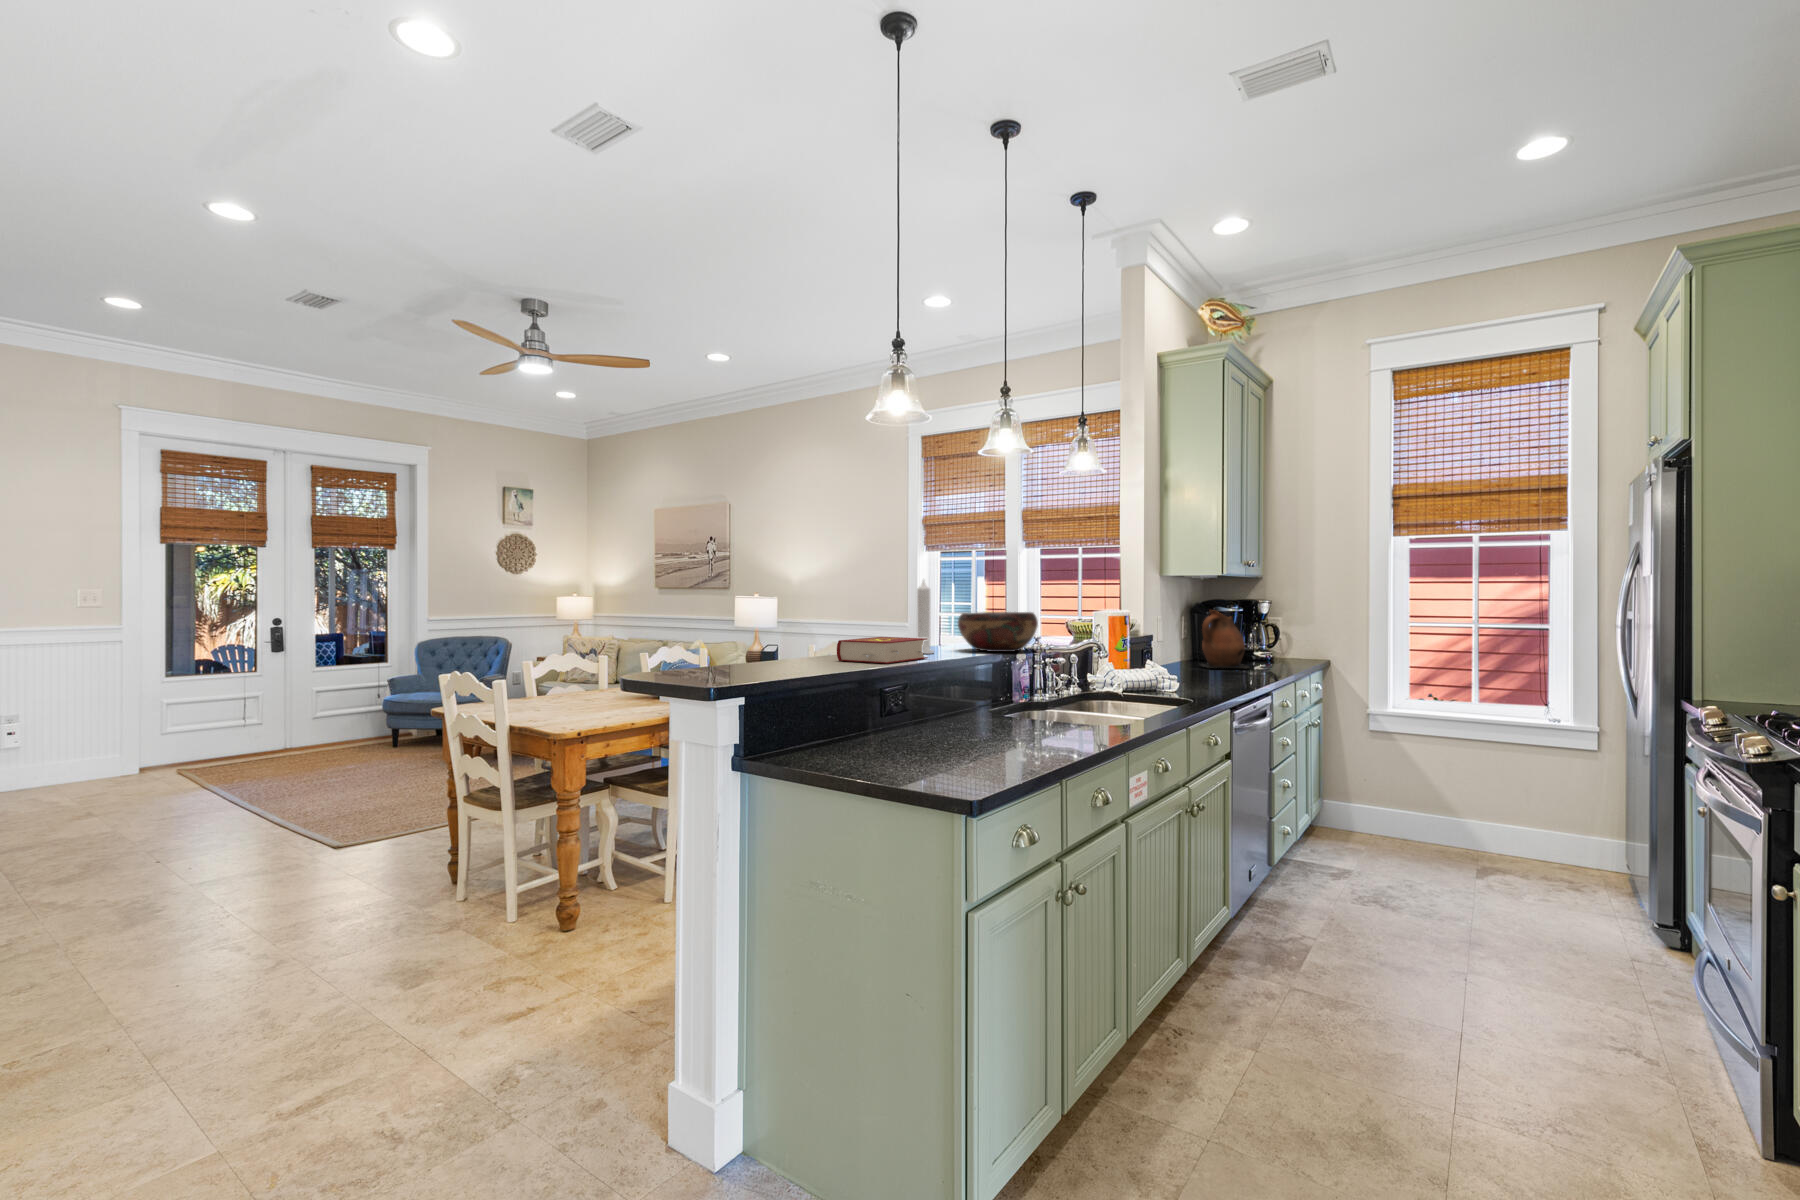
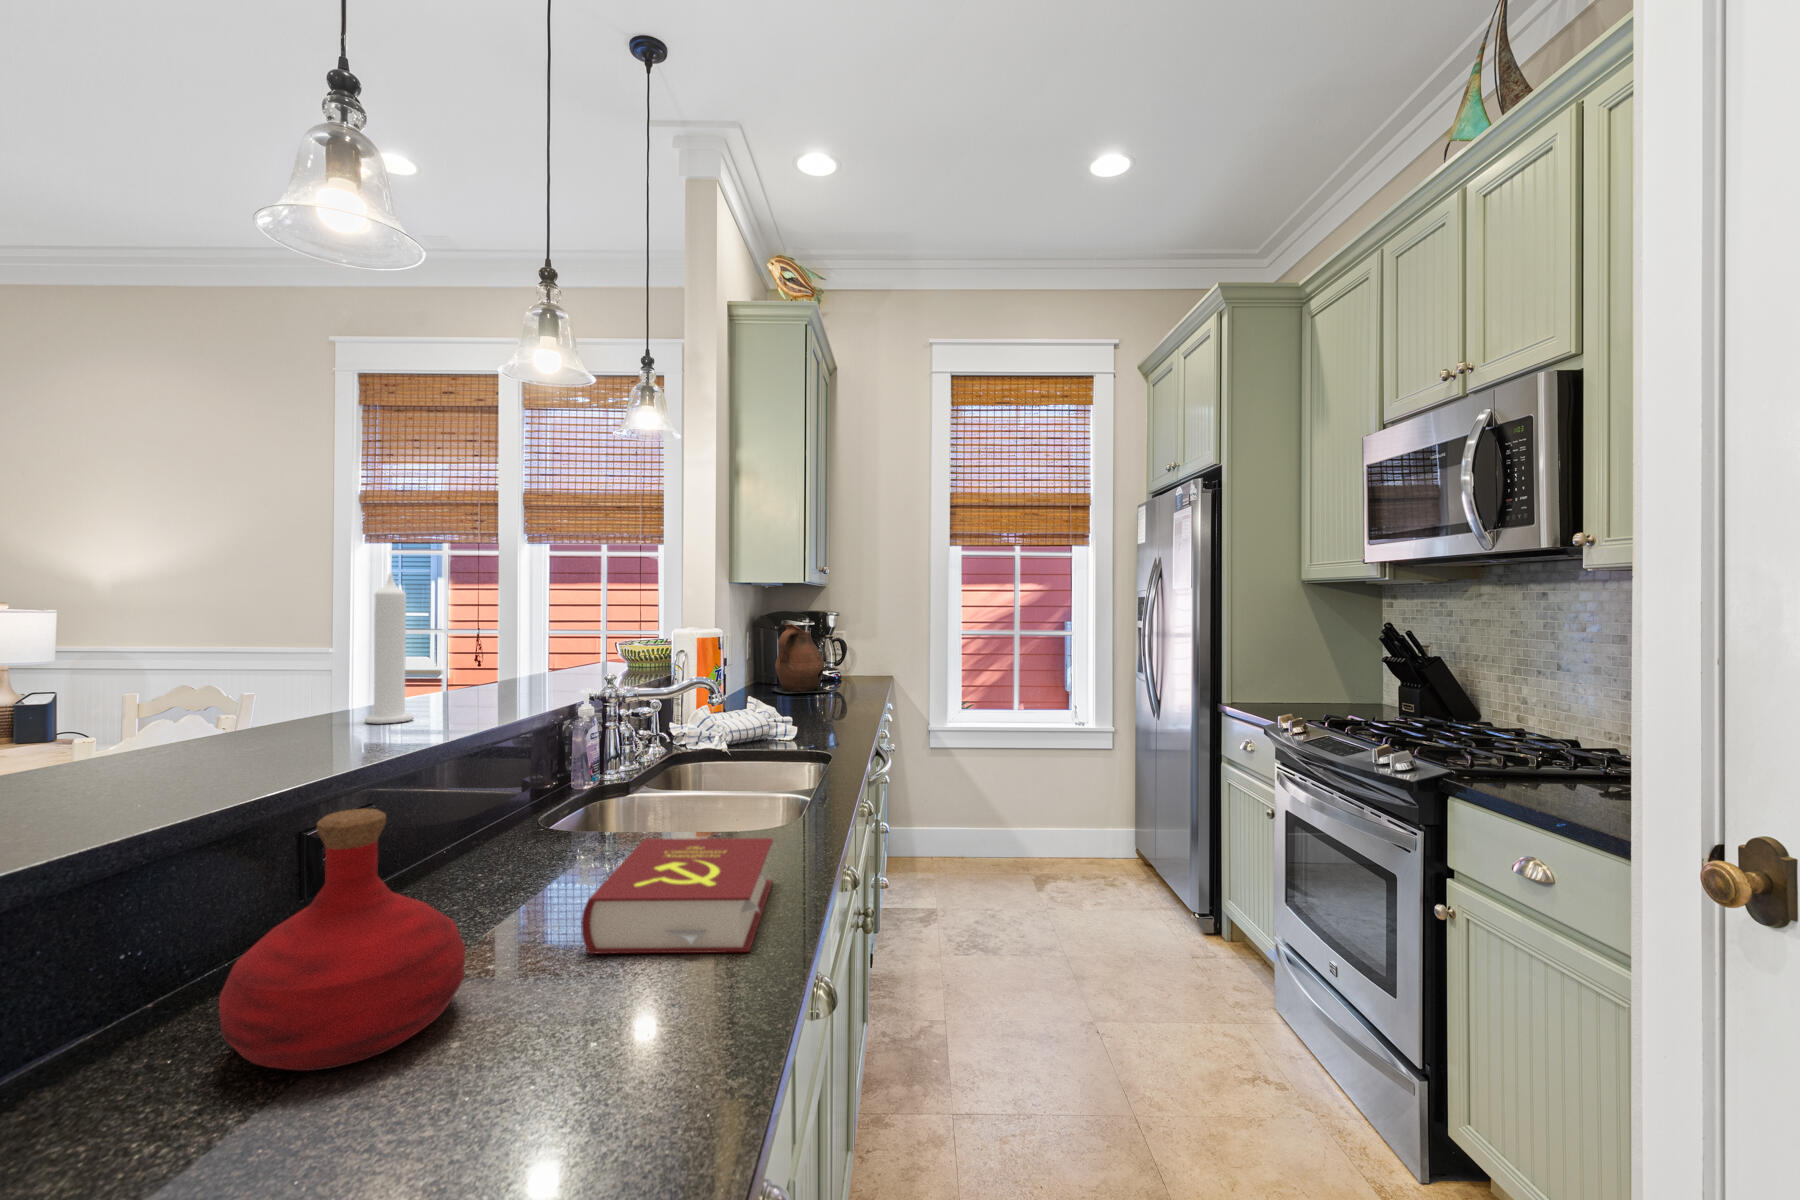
decorative bowl: present [958,612,1038,652] -> none [461,634,613,707]
book: present [837,637,928,664] -> present [582,838,773,954]
bottle: none [866,669,940,754] -> present [219,809,465,1071]

